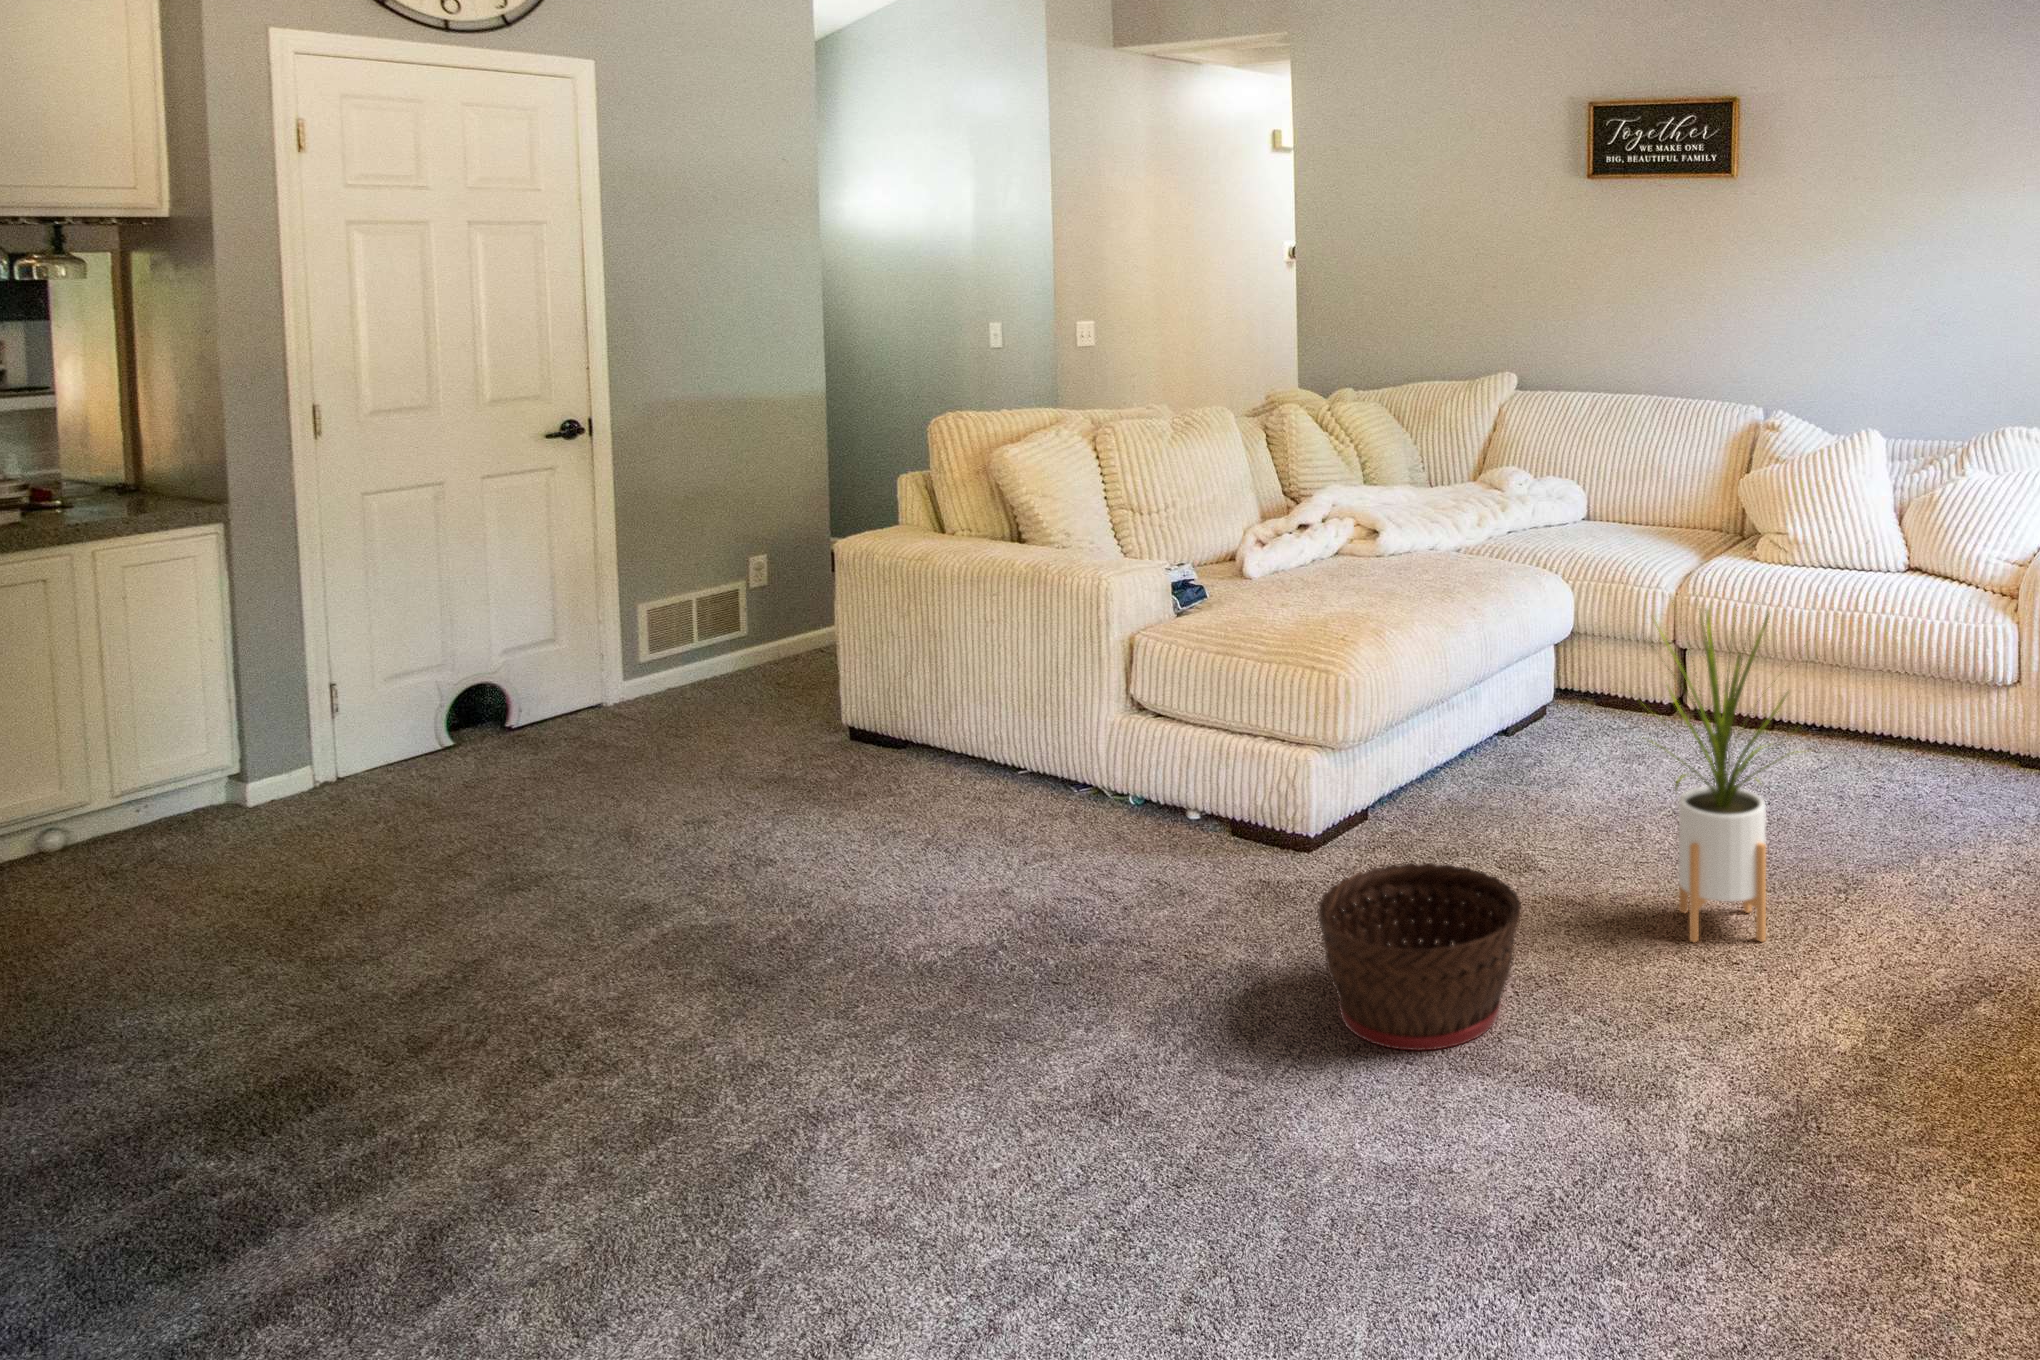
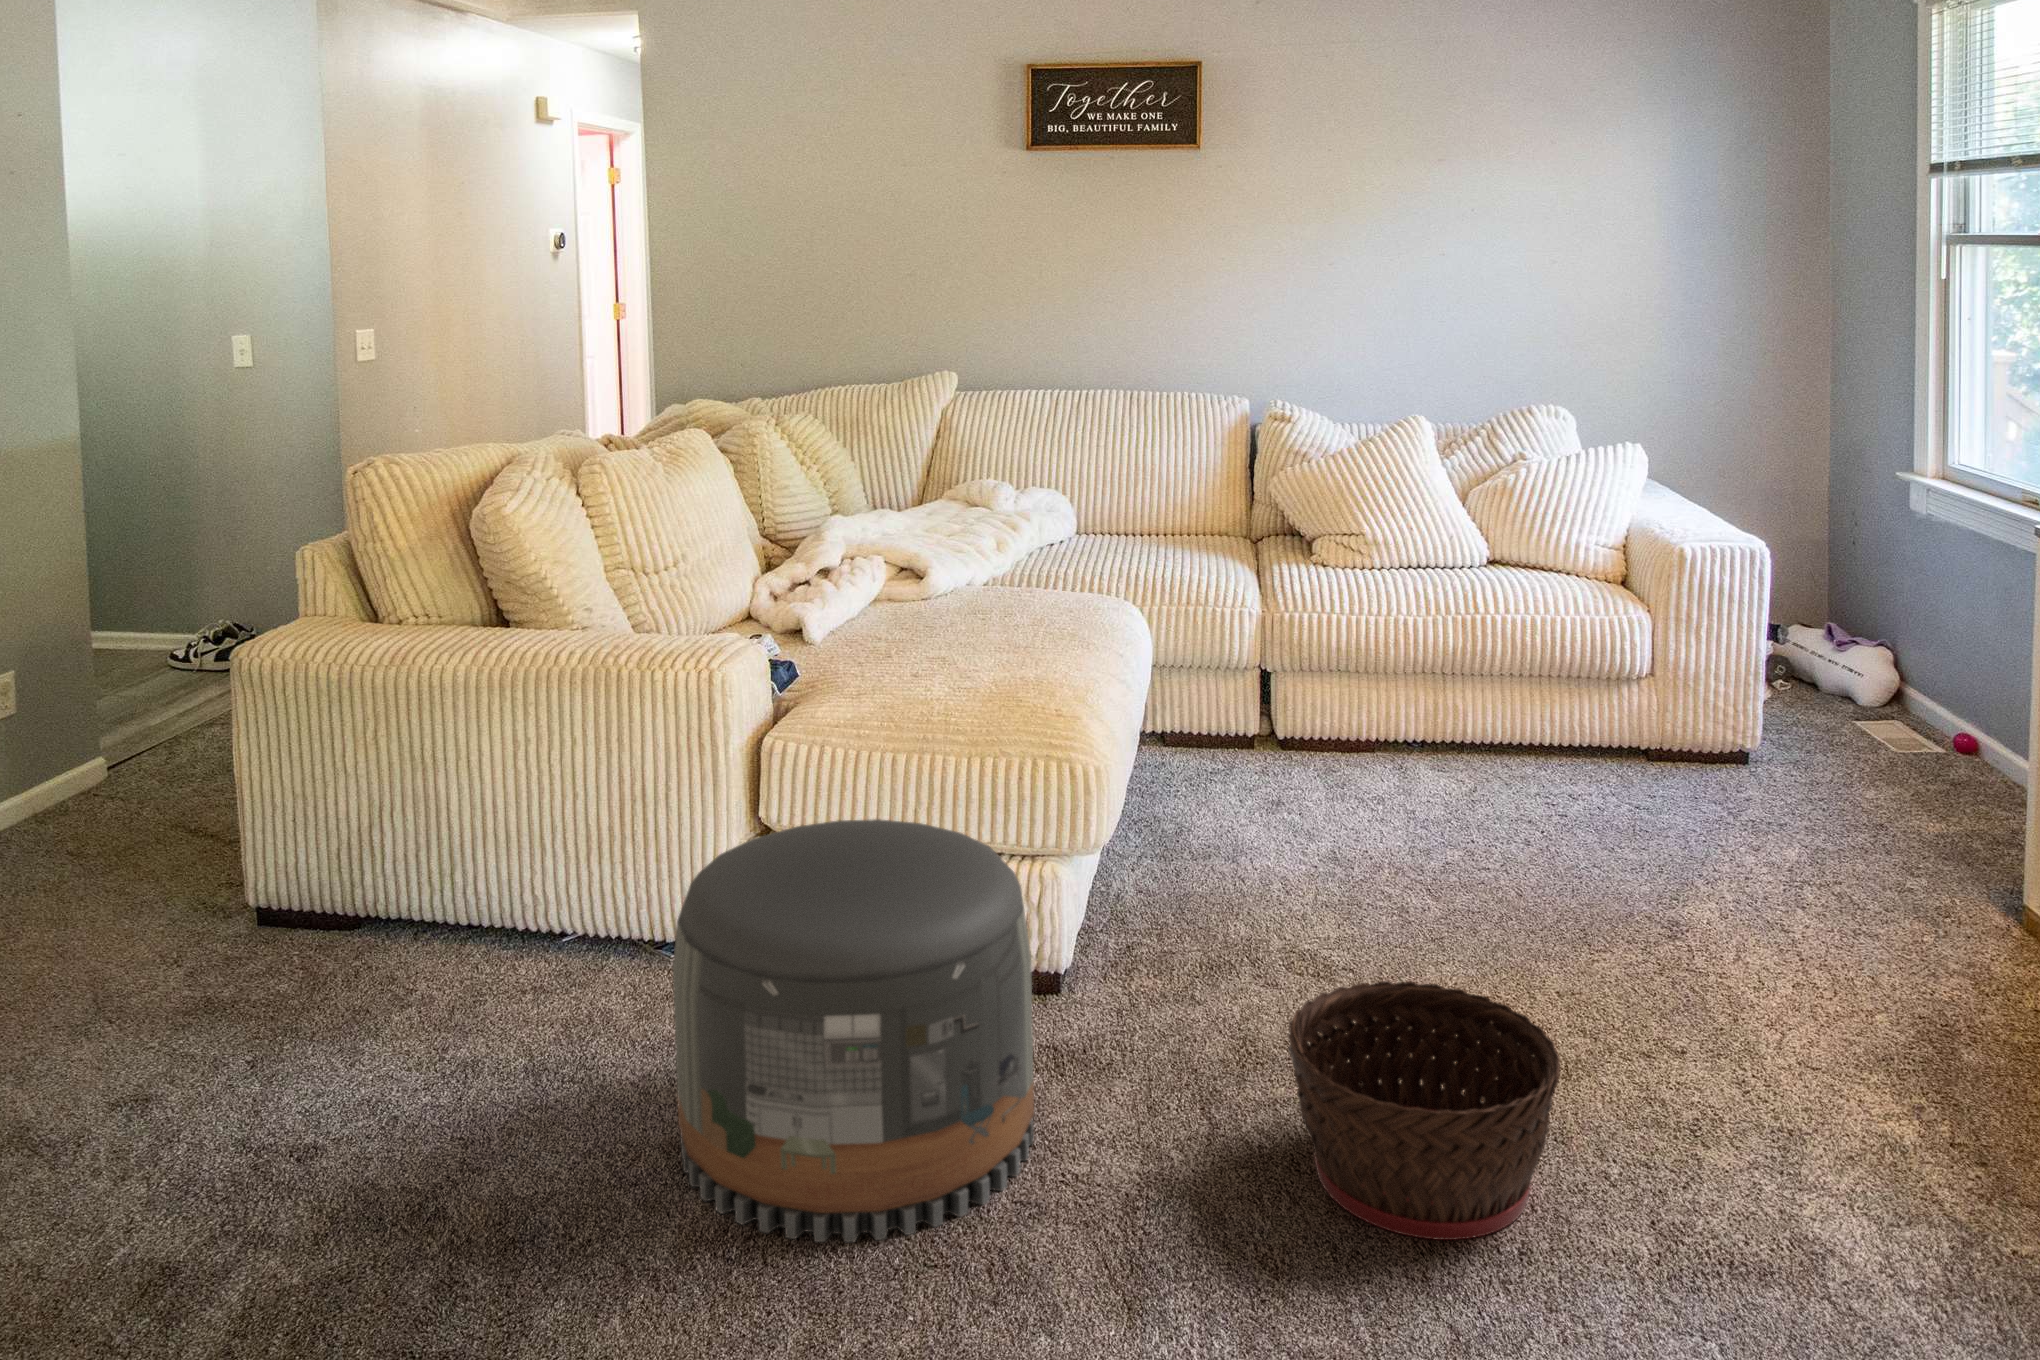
house plant: present [1651,610,1795,942] -> none [1502,602,1732,1025]
pouf: none [941,697,1207,979] -> present [673,819,1034,1242]

